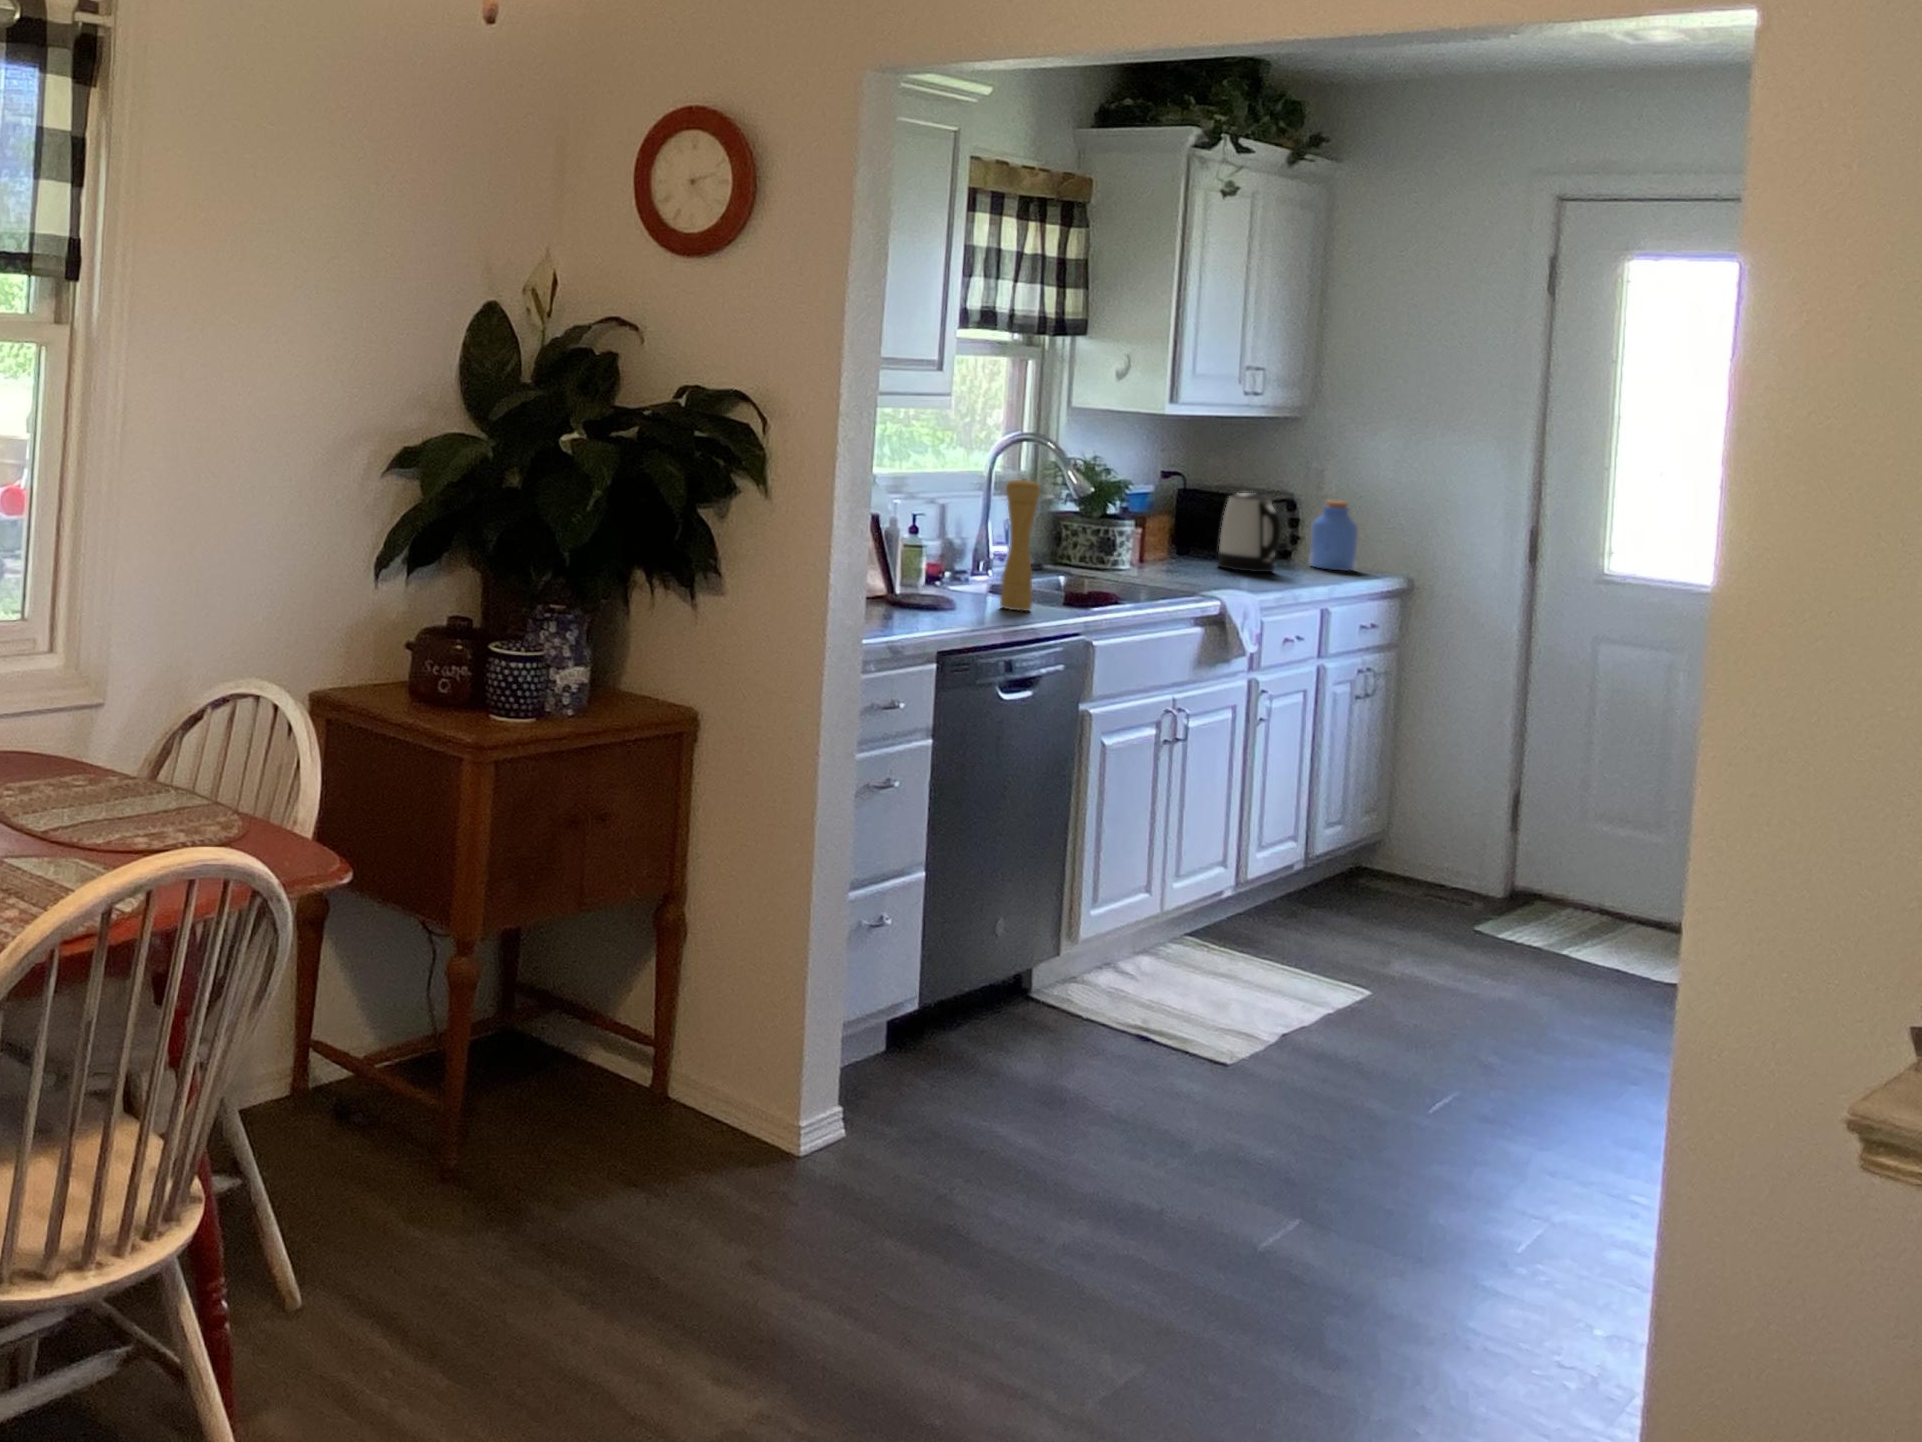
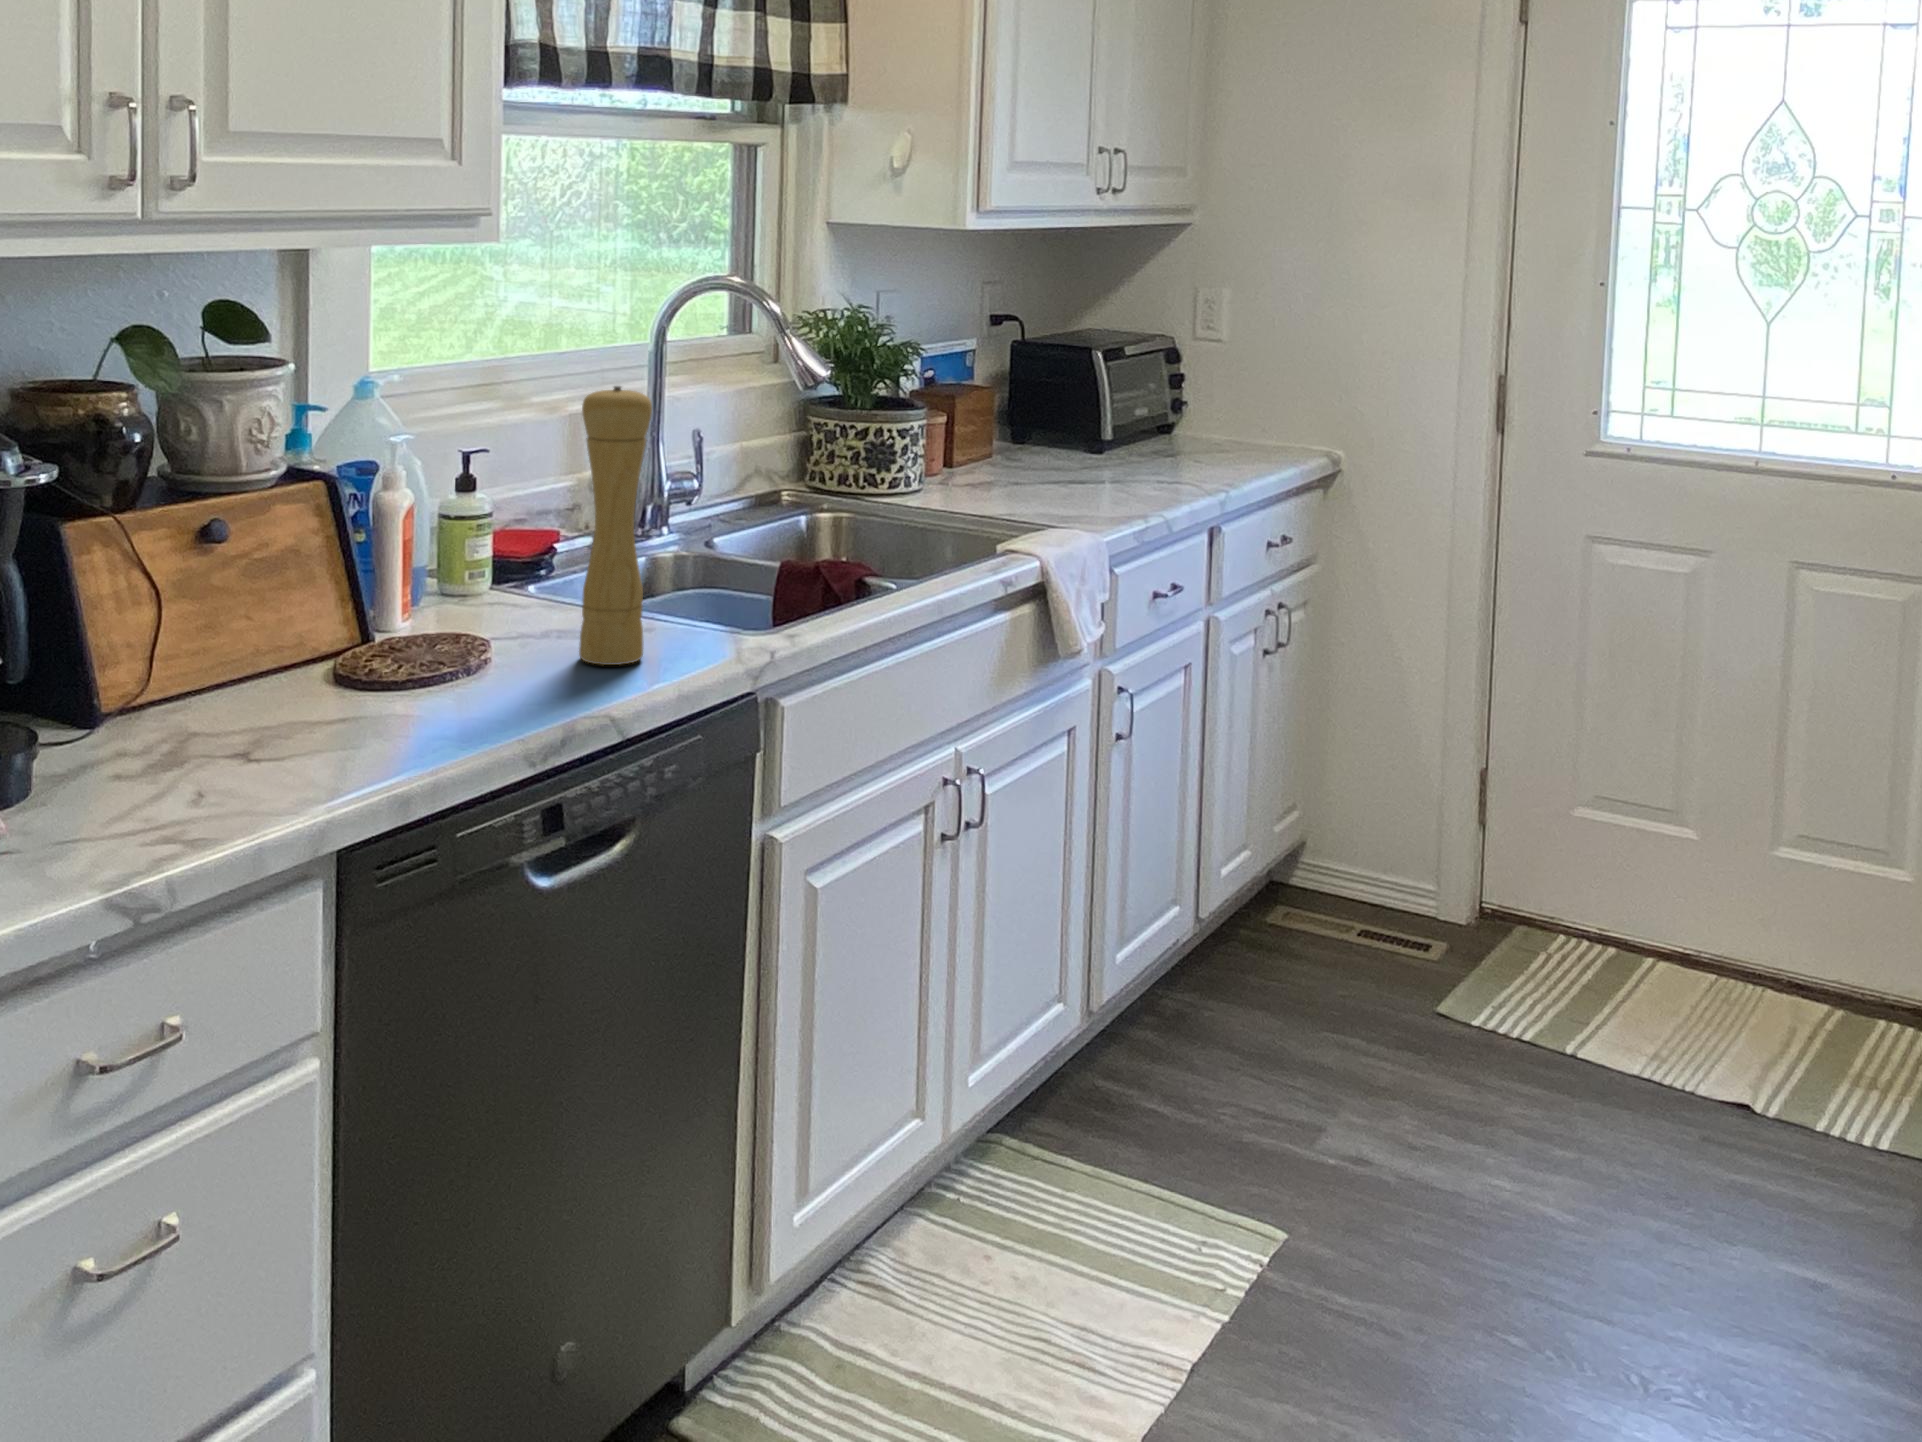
kettle: present [1218,493,1280,572] -> none [1061,350,1151,477]
jar: present [1310,501,1358,571] -> none [1198,351,1265,458]

